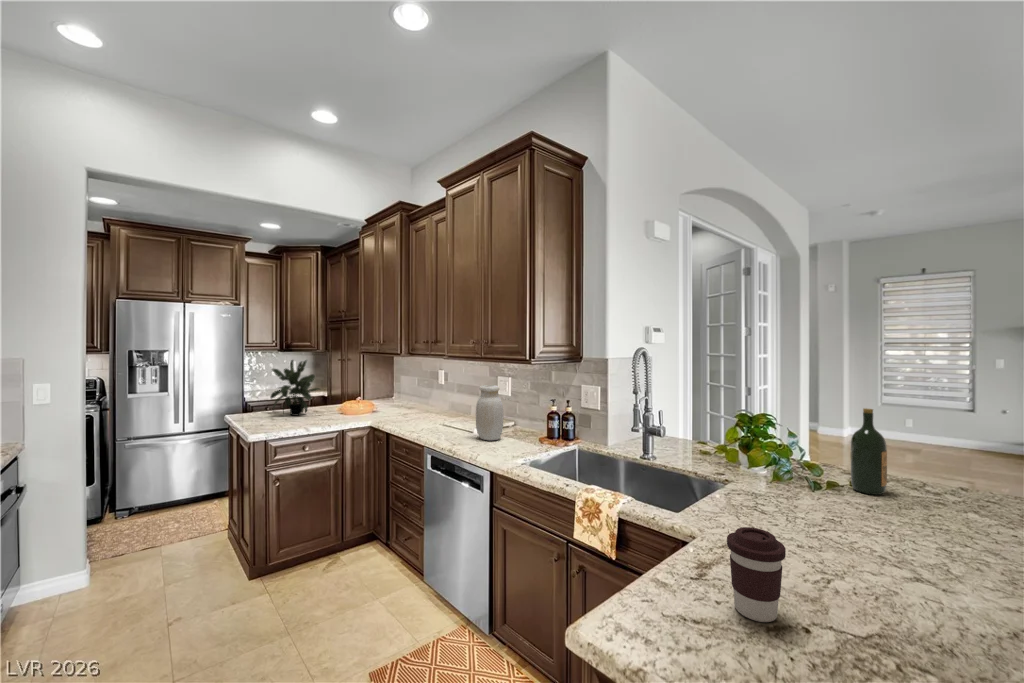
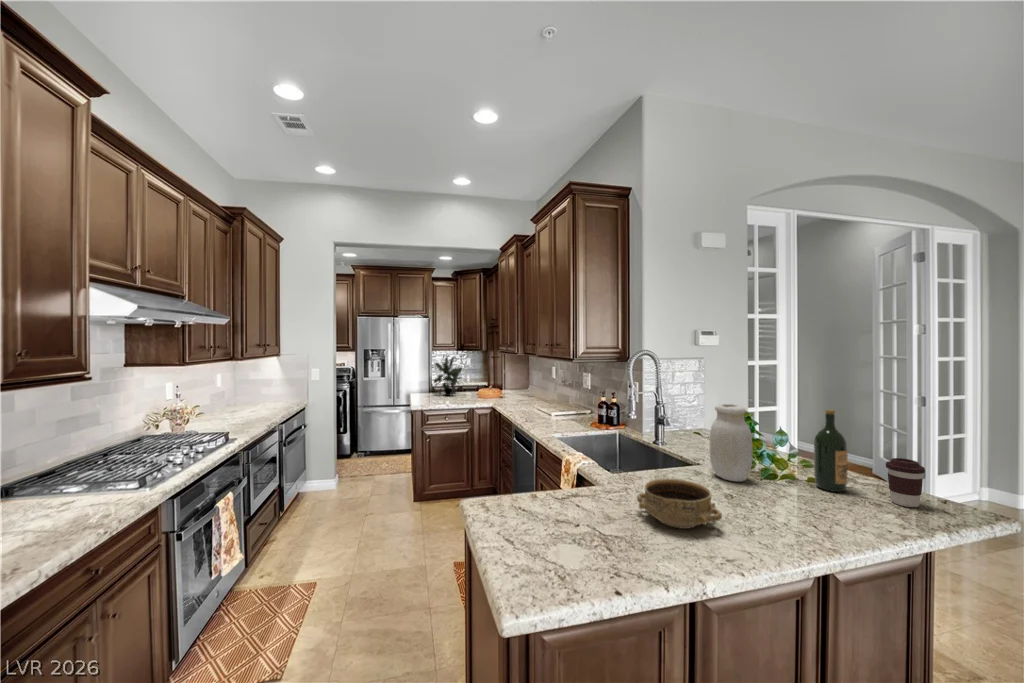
jar: present [476,385,503,441] -> present [710,404,753,481]
ceramic bowl: none [798,513,932,586] -> present [637,478,722,529]
coffee cup: present [727,527,786,622] -> present [886,458,925,507]

